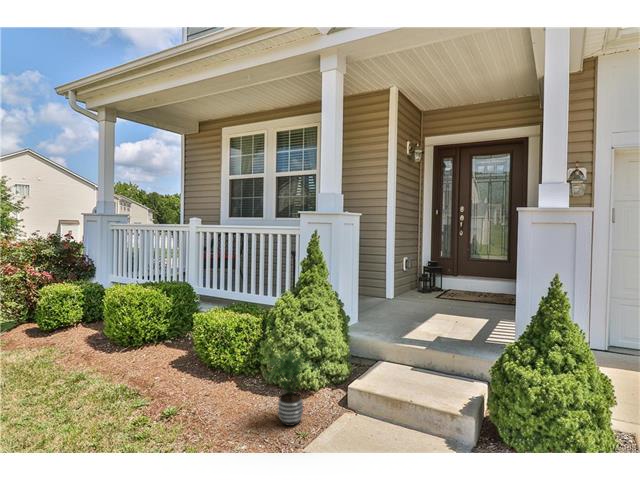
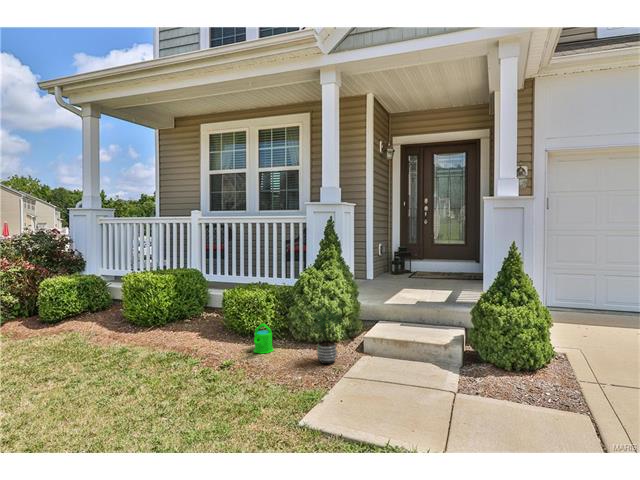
watering can: none [207,360,238,399] -> present [254,324,274,354]

